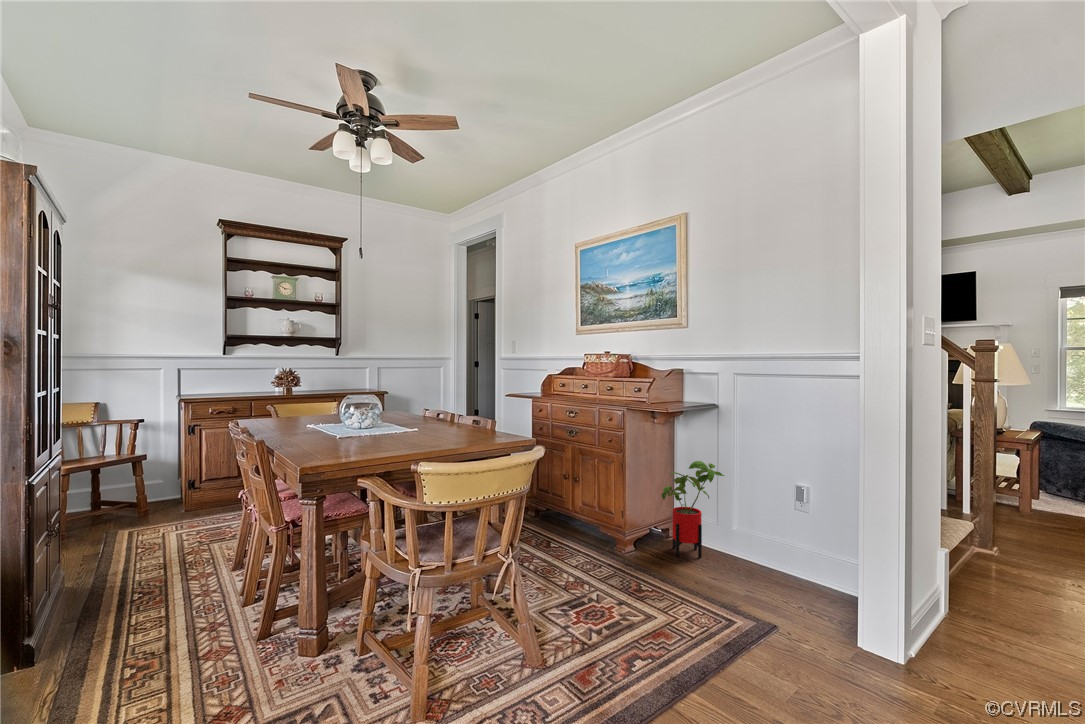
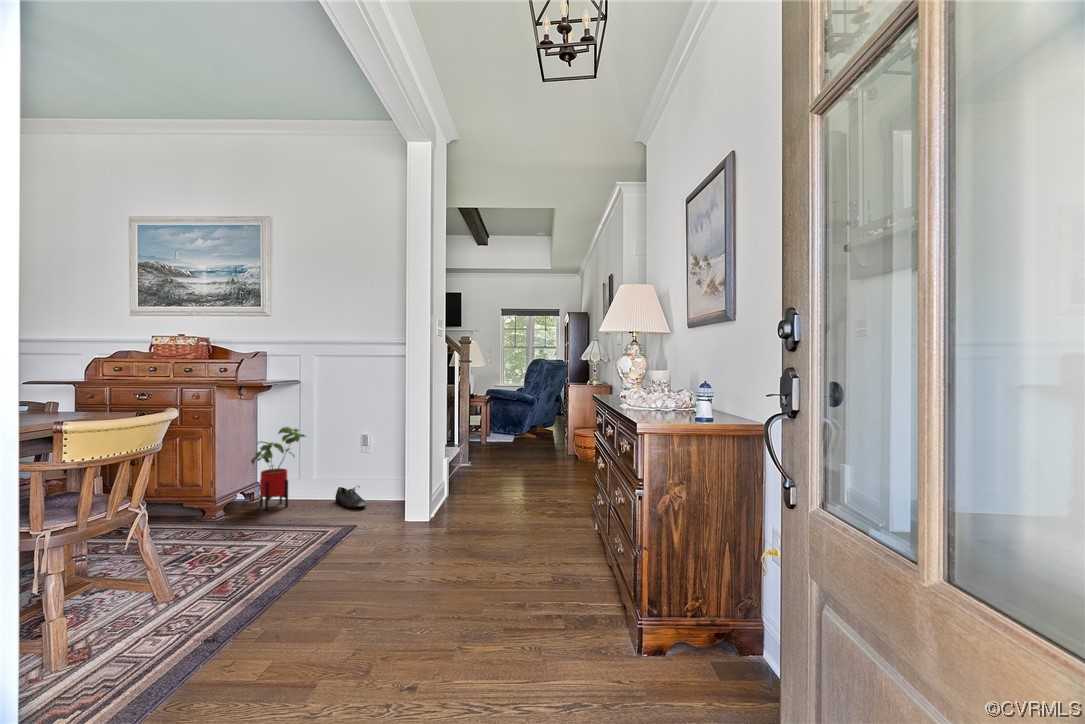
shoe: none [760,549,799,590] -> present [335,486,366,508]

